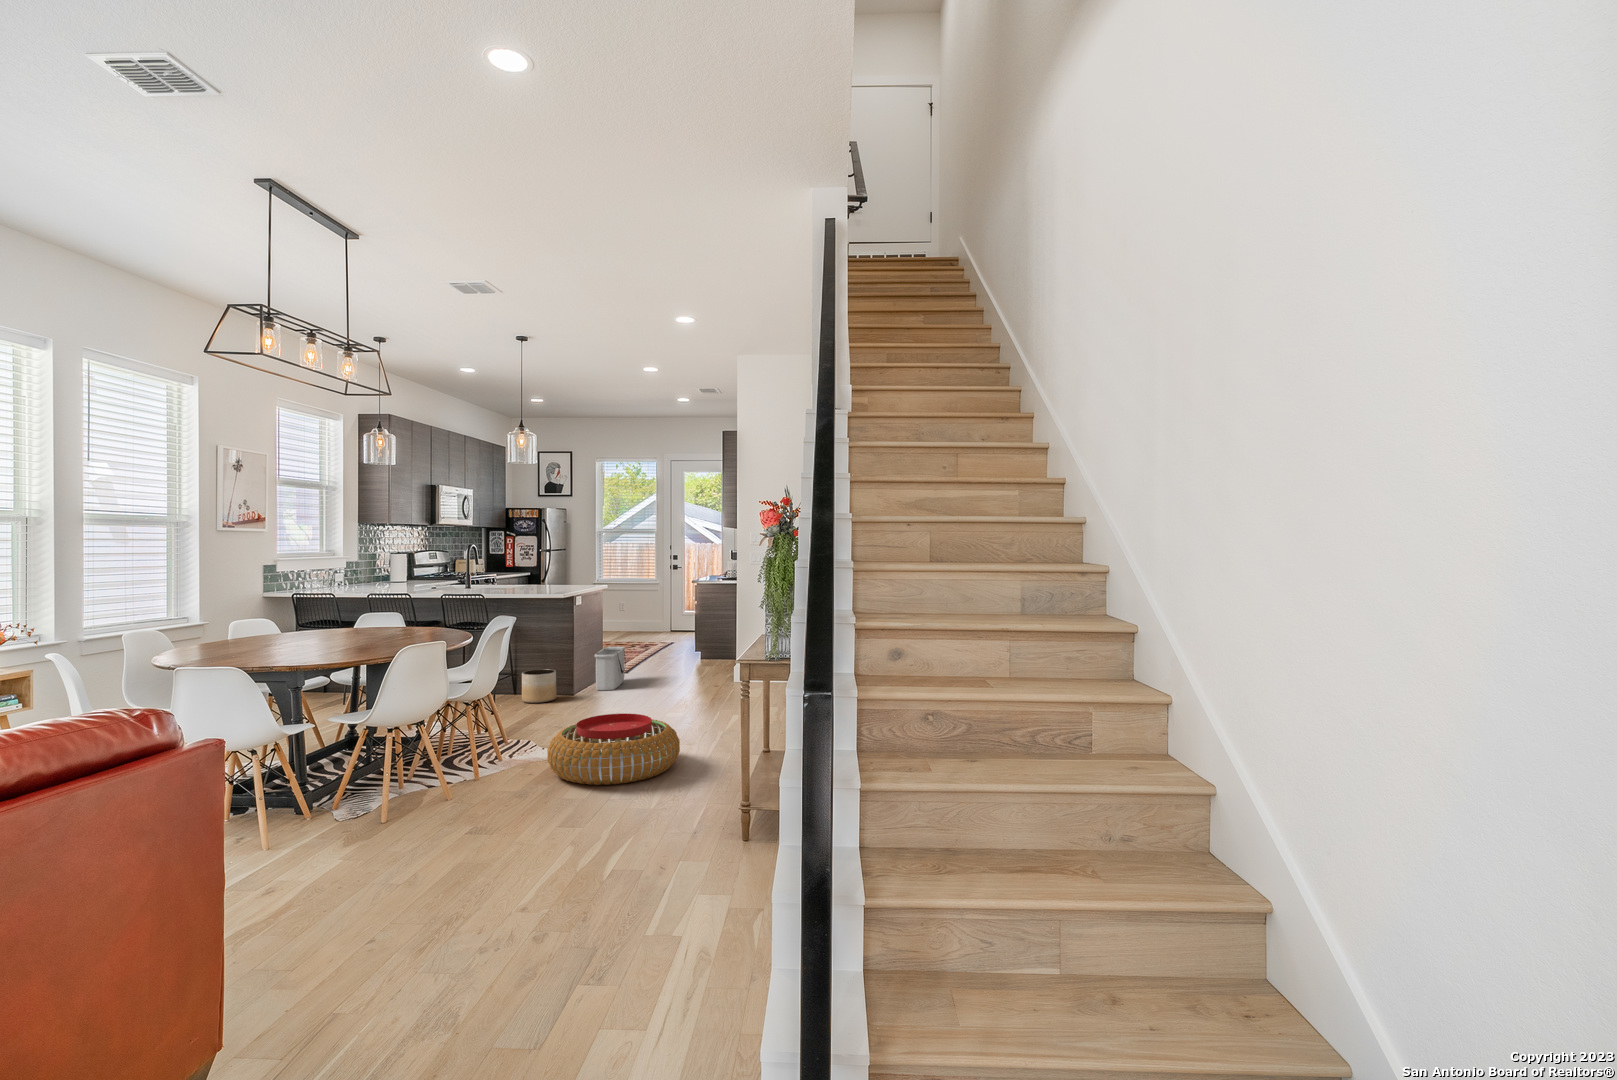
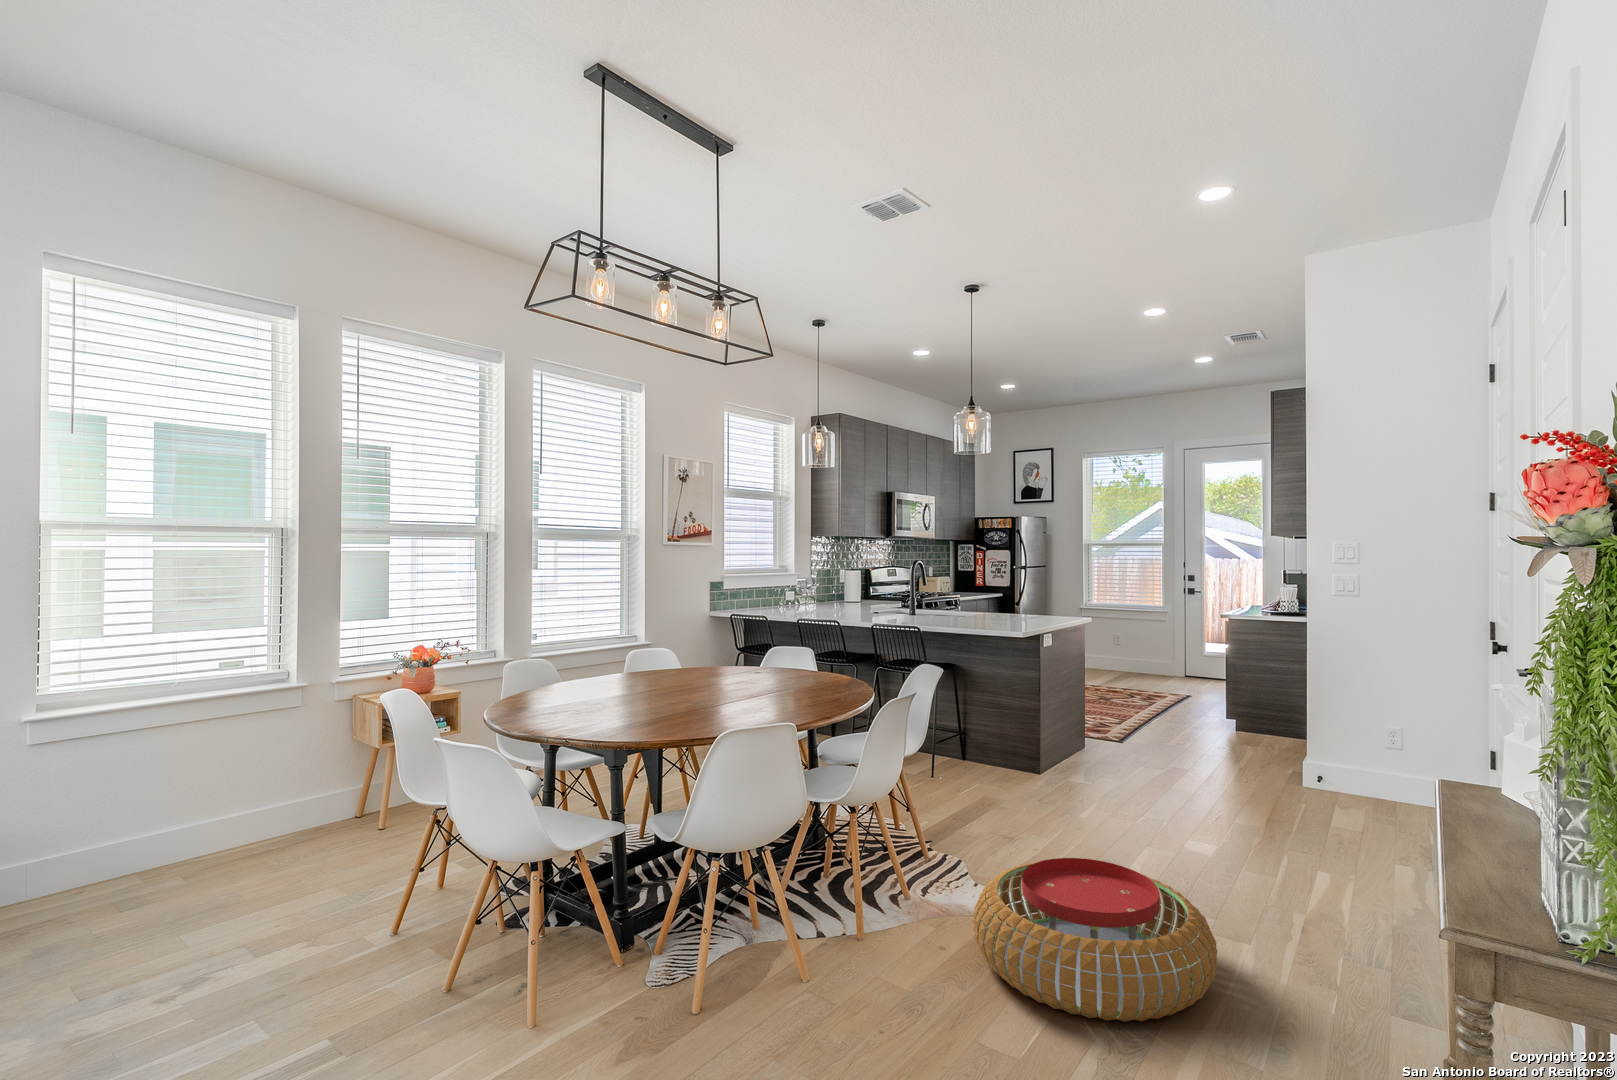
storage bin: present [594,647,625,690] -> none [1072,706,1118,772]
planter: present [522,669,556,703] -> none [971,732,1017,780]

